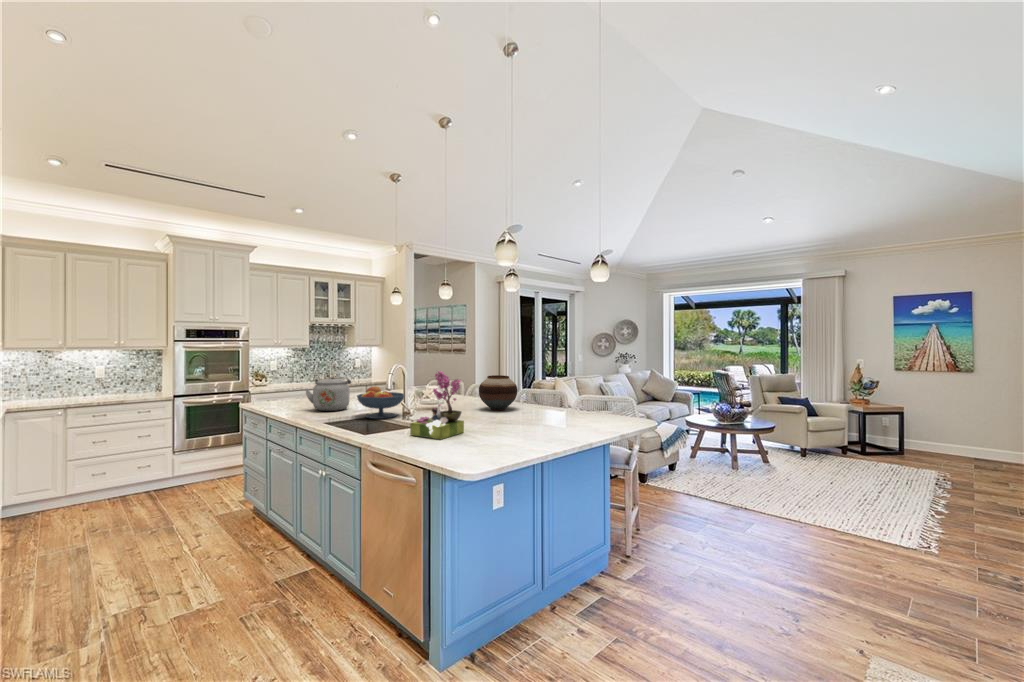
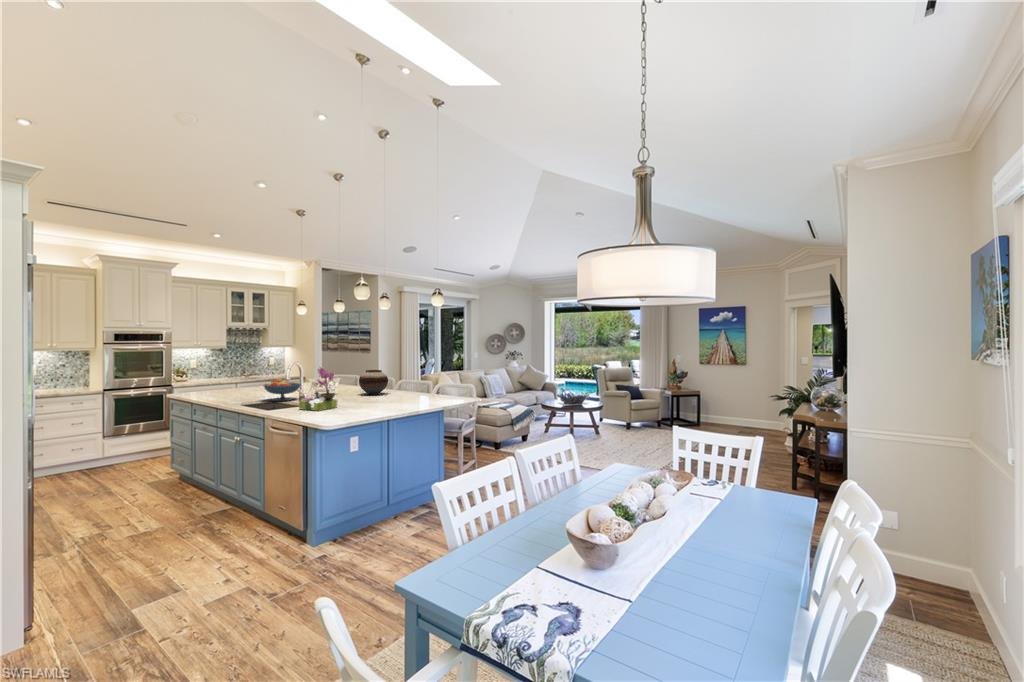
kettle: present [305,377,351,411] -> none [223,372,261,397]

